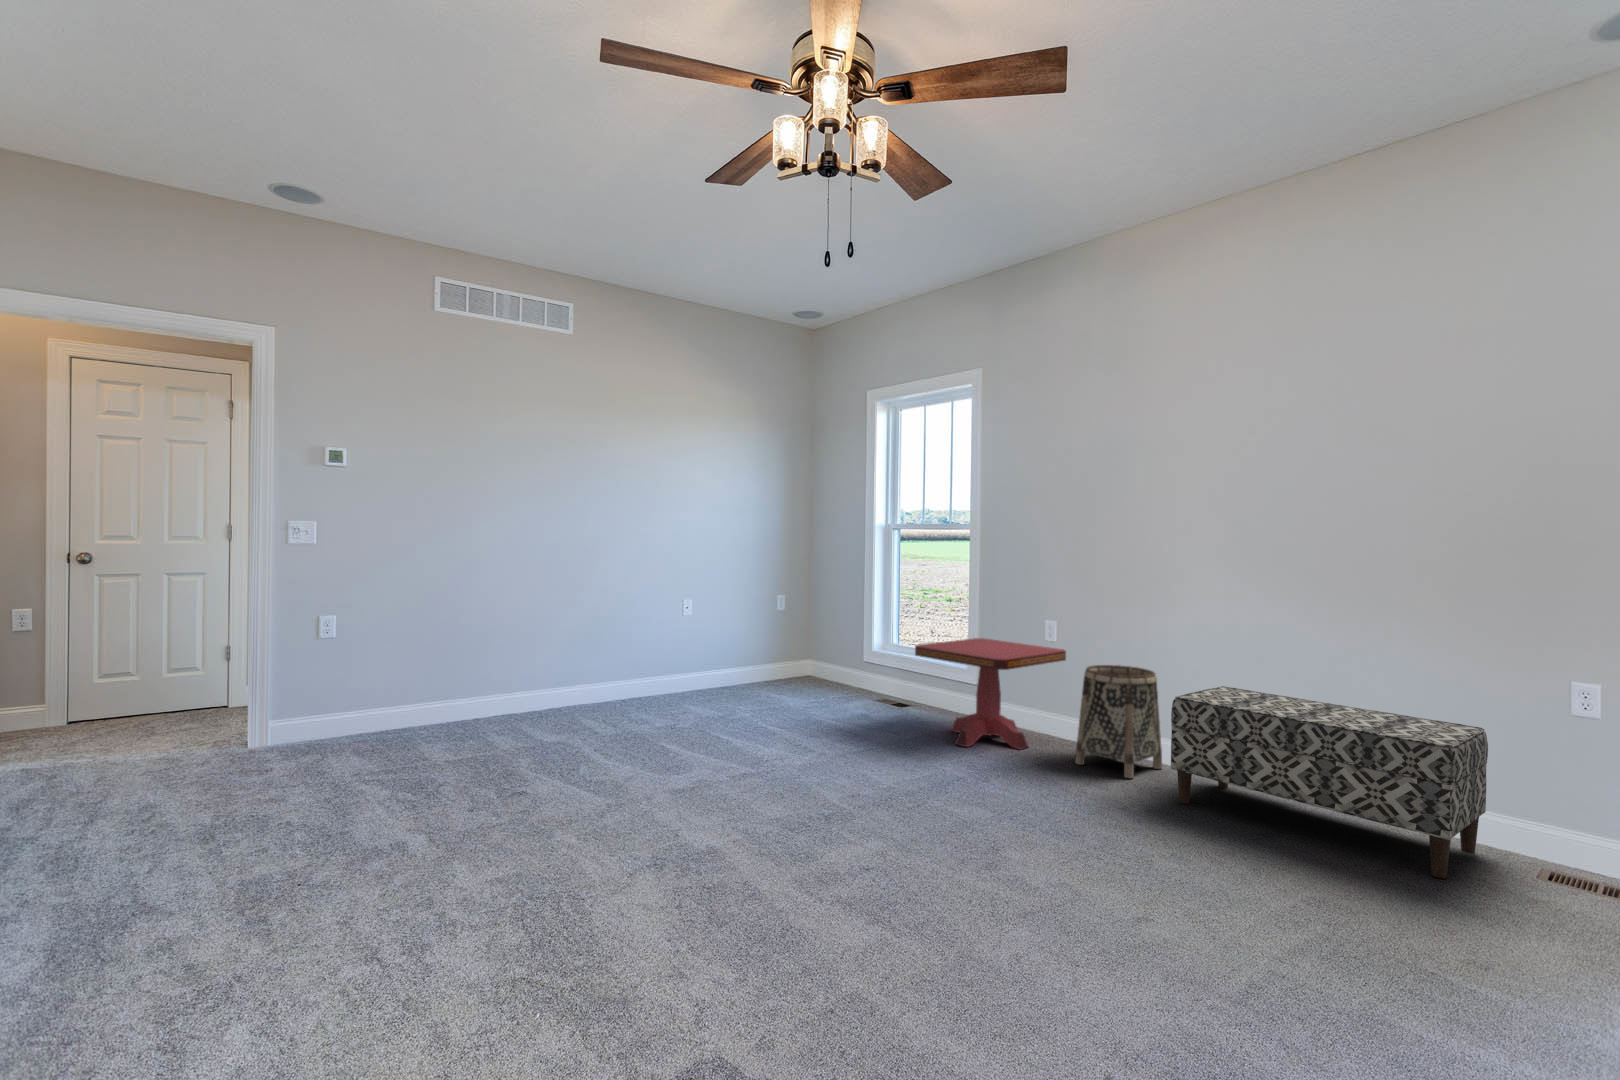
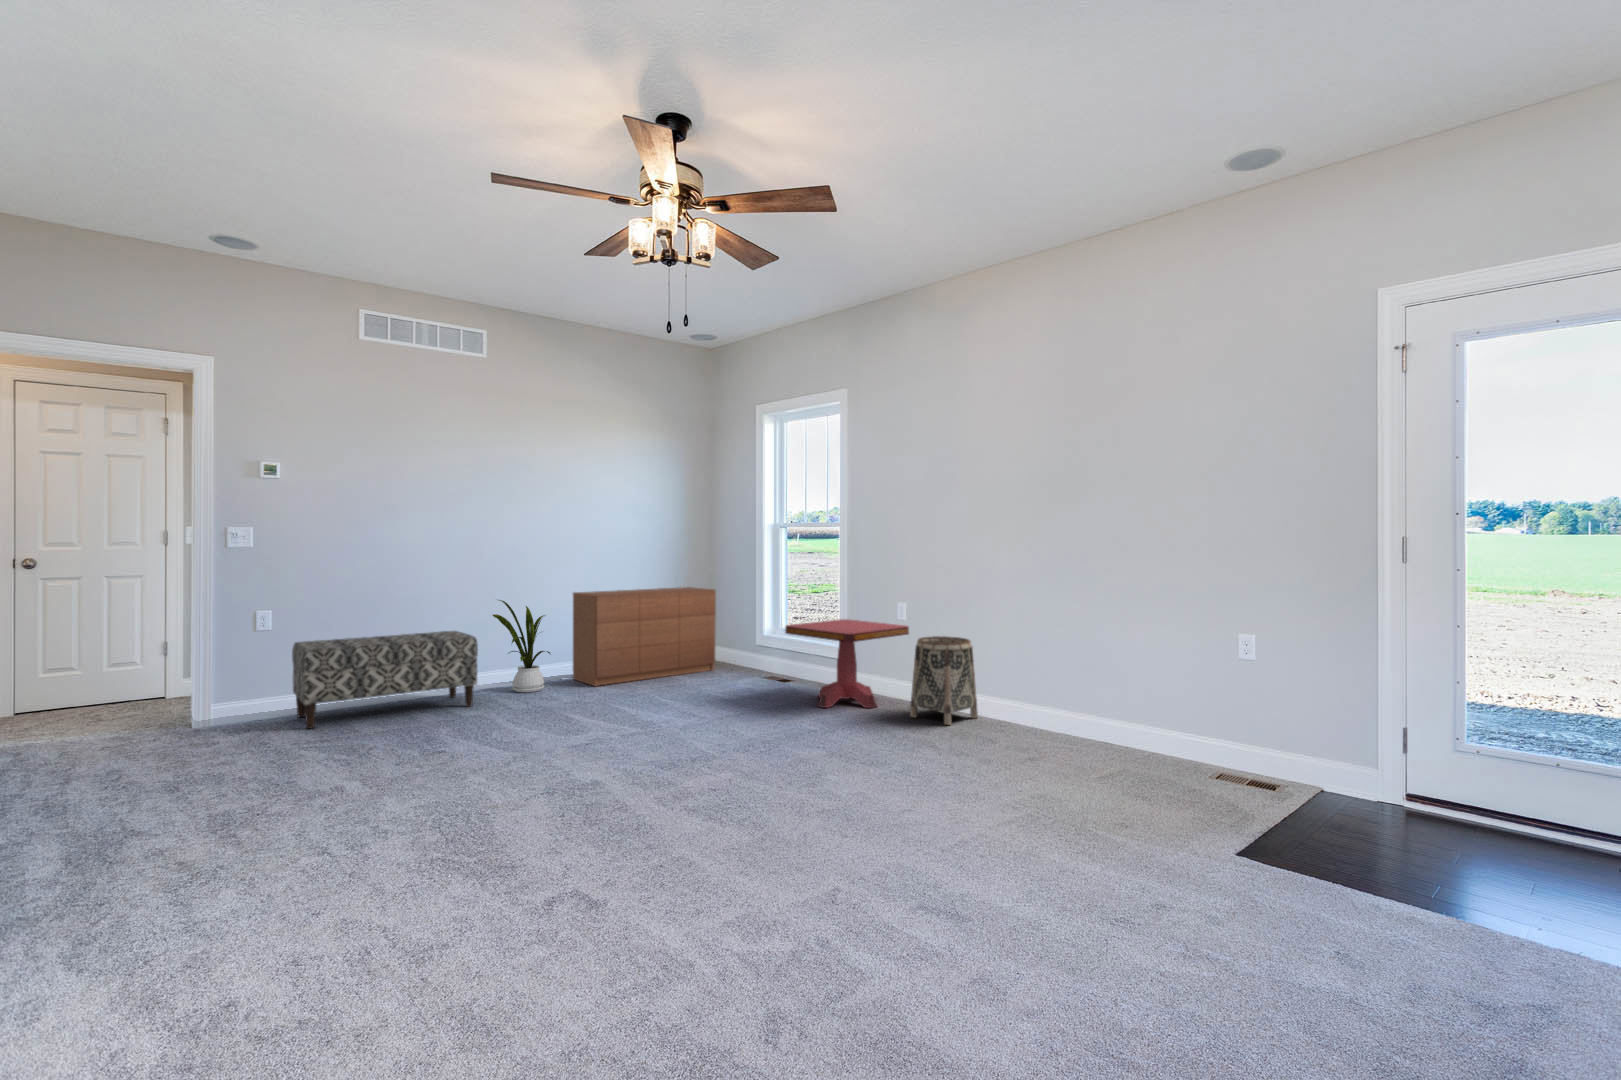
dresser: none [662,594,821,708] -> present [573,587,716,686]
house plant: none [574,607,639,713] -> present [493,600,550,692]
bench: present [1171,686,1488,879] -> present [292,631,478,729]

